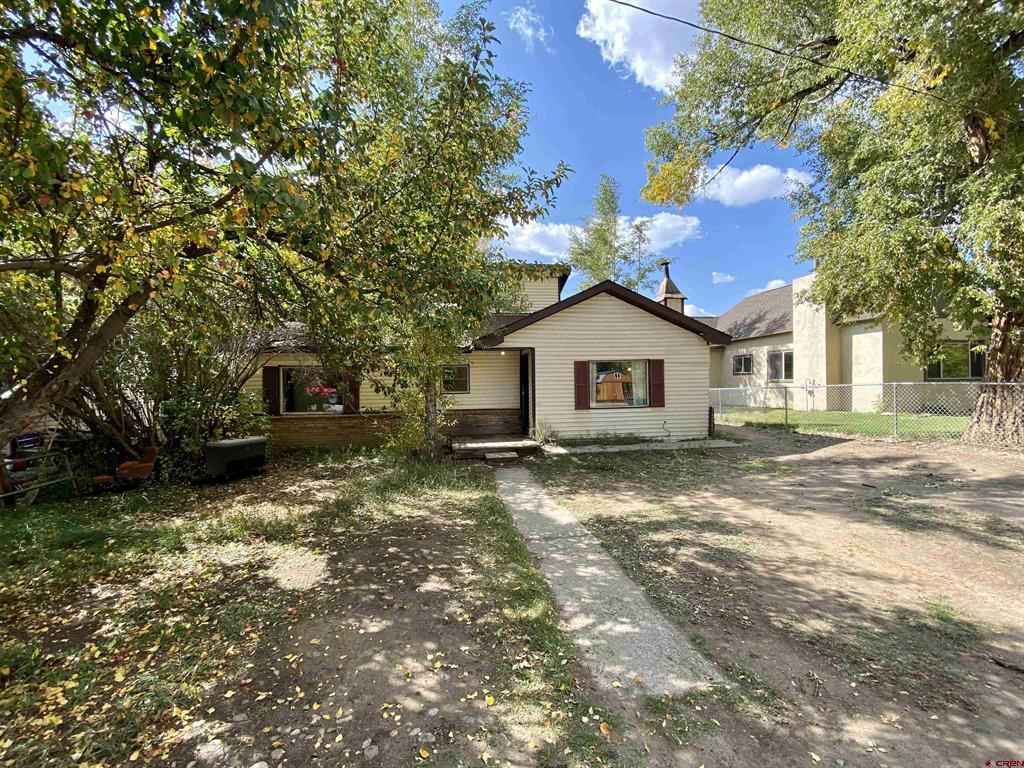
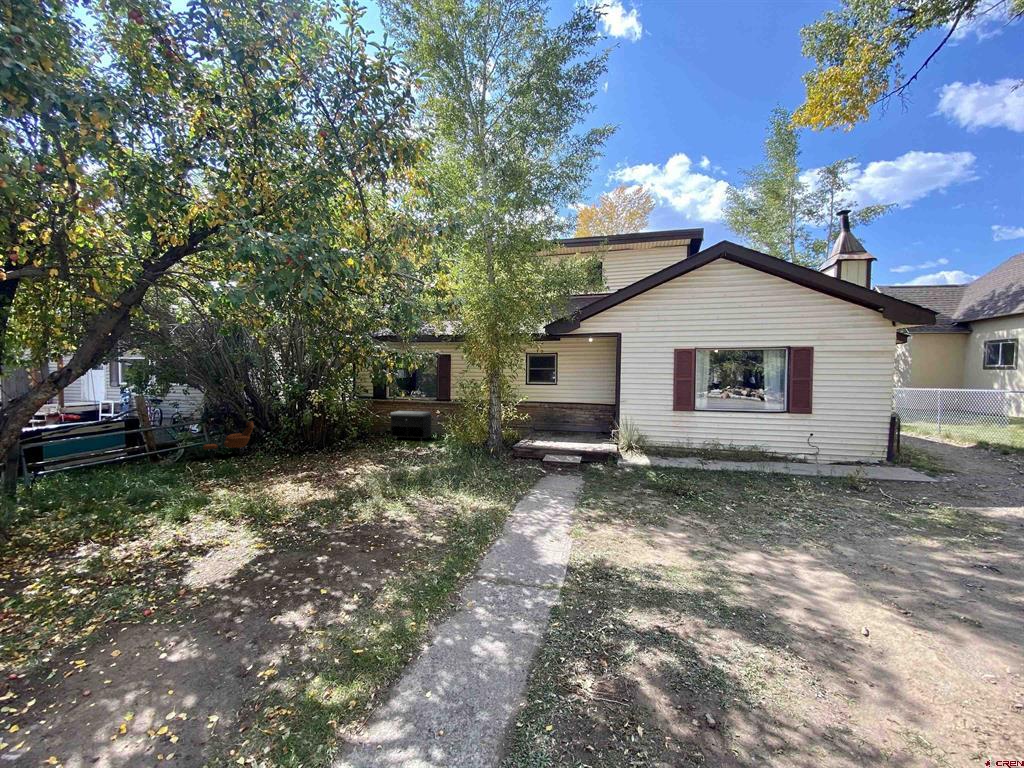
storage bench: present [206,437,267,478] -> present [390,411,431,440]

